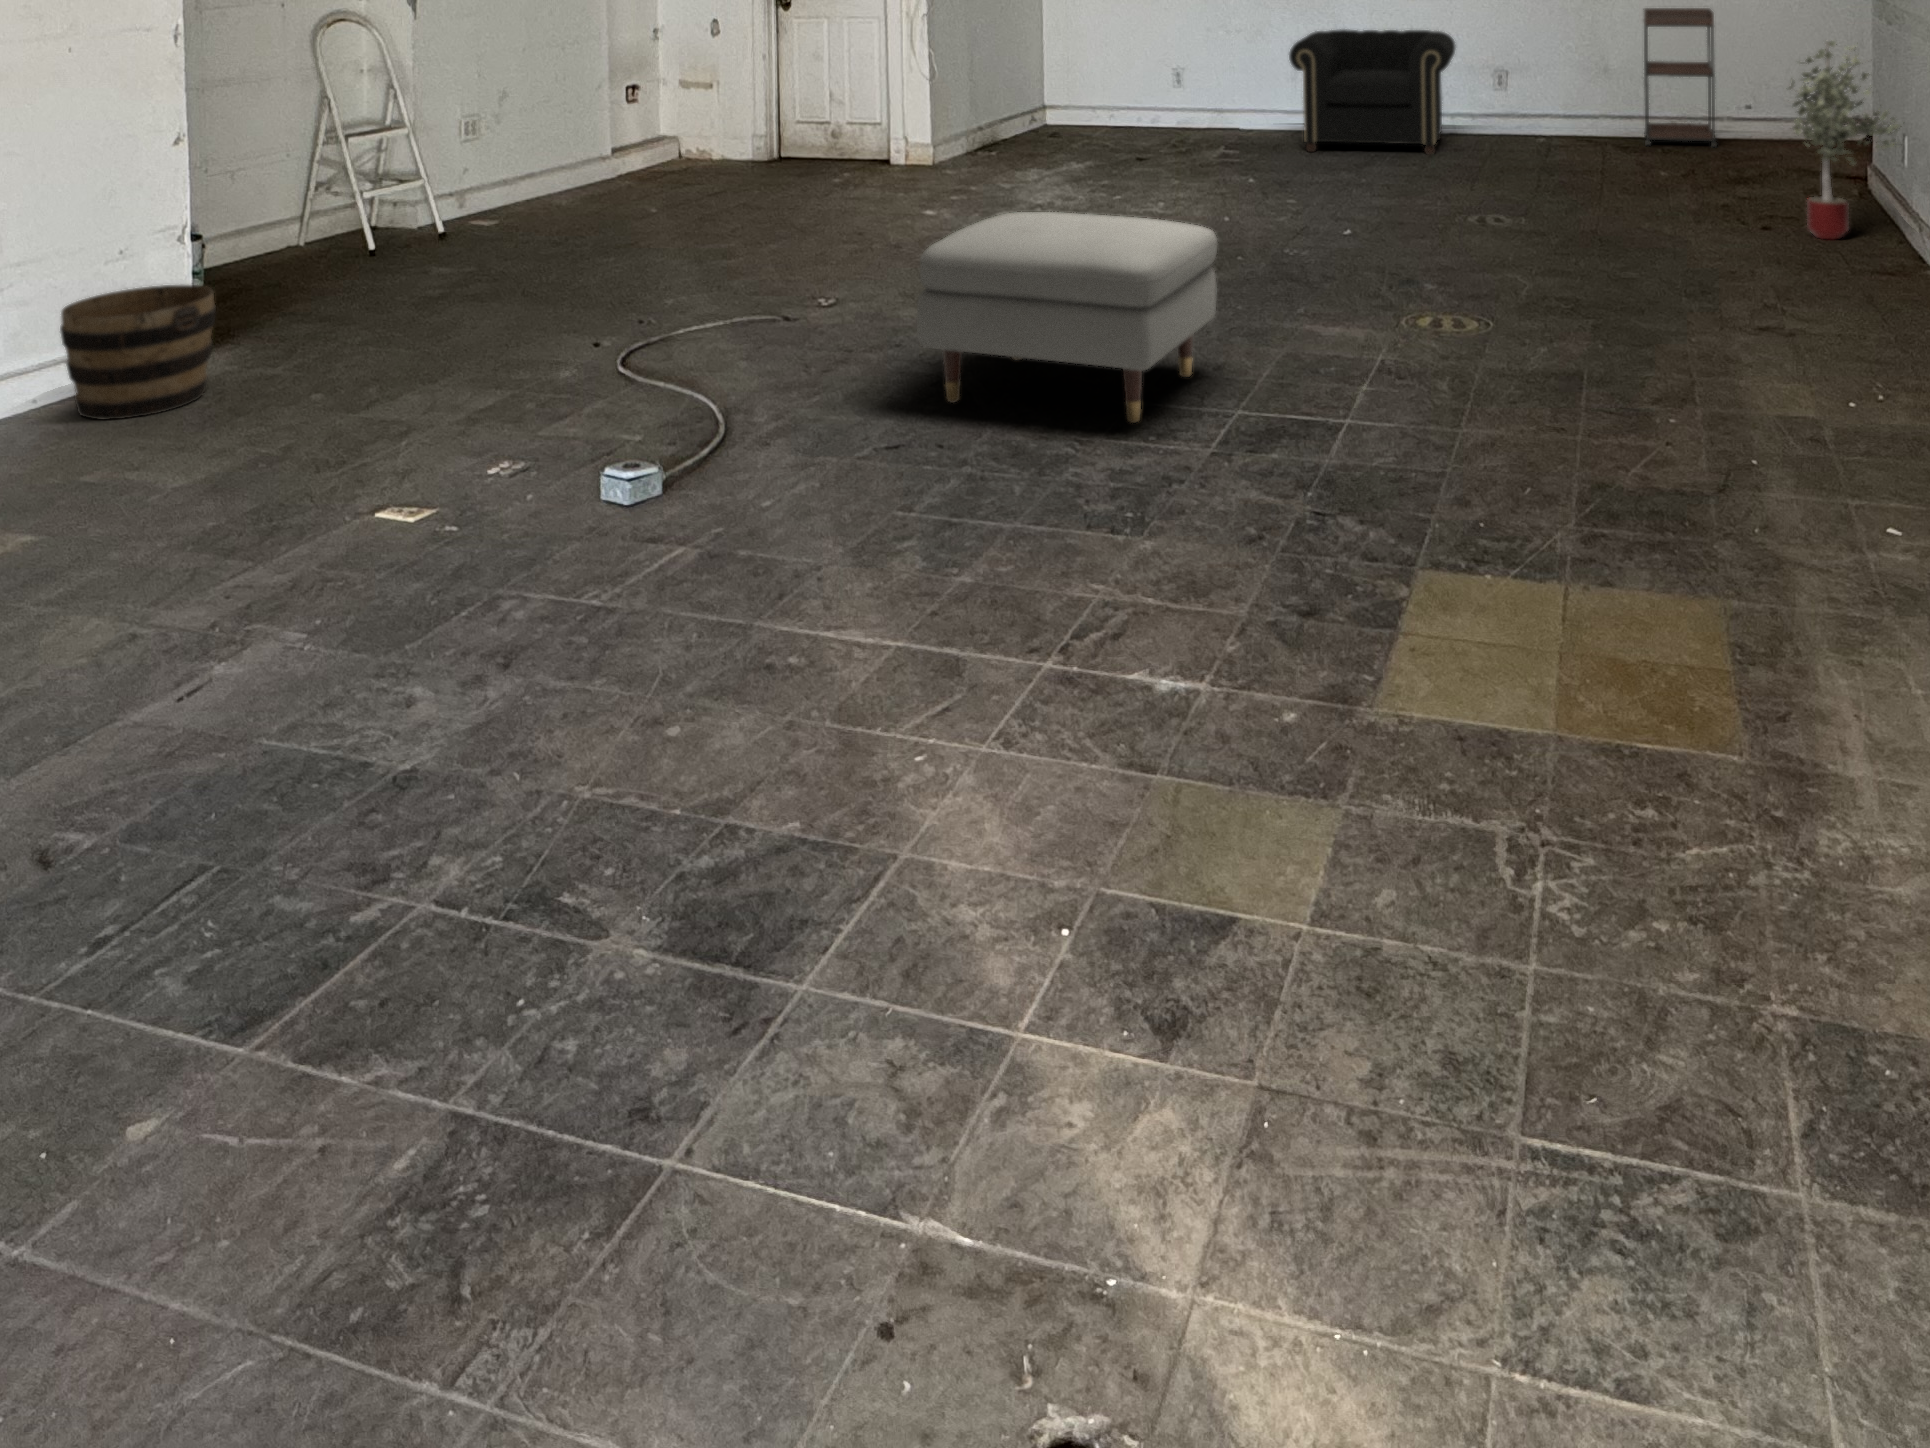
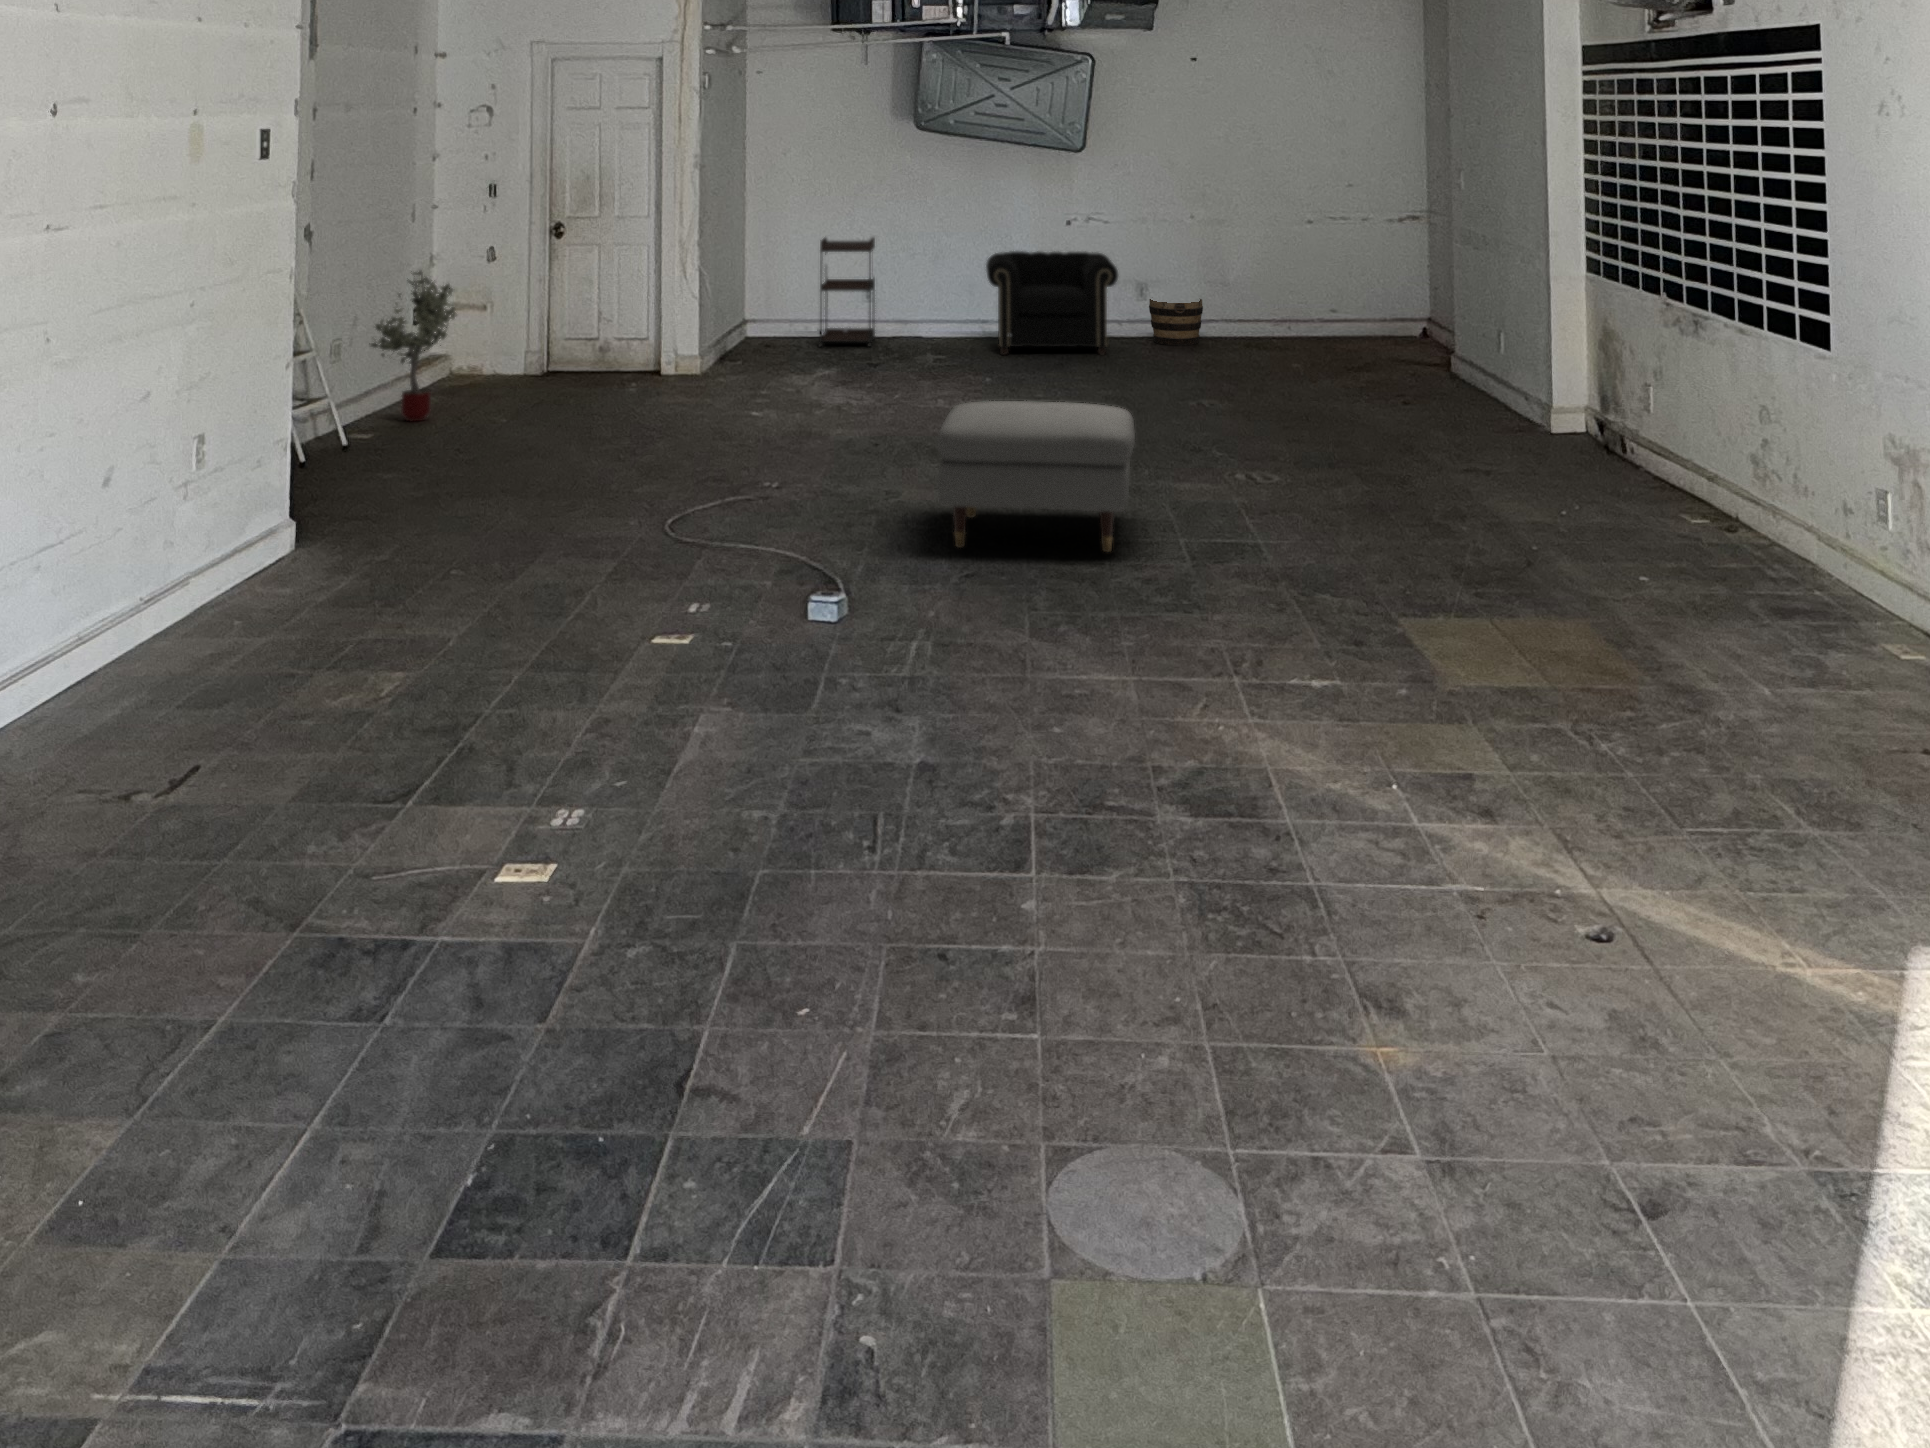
shelving unit: present [1644,8,1716,147] -> present [819,238,875,347]
potted tree: present [1789,41,1902,239] -> present [369,271,457,421]
bucket: present [60,285,216,420] -> present [1149,299,1203,345]

